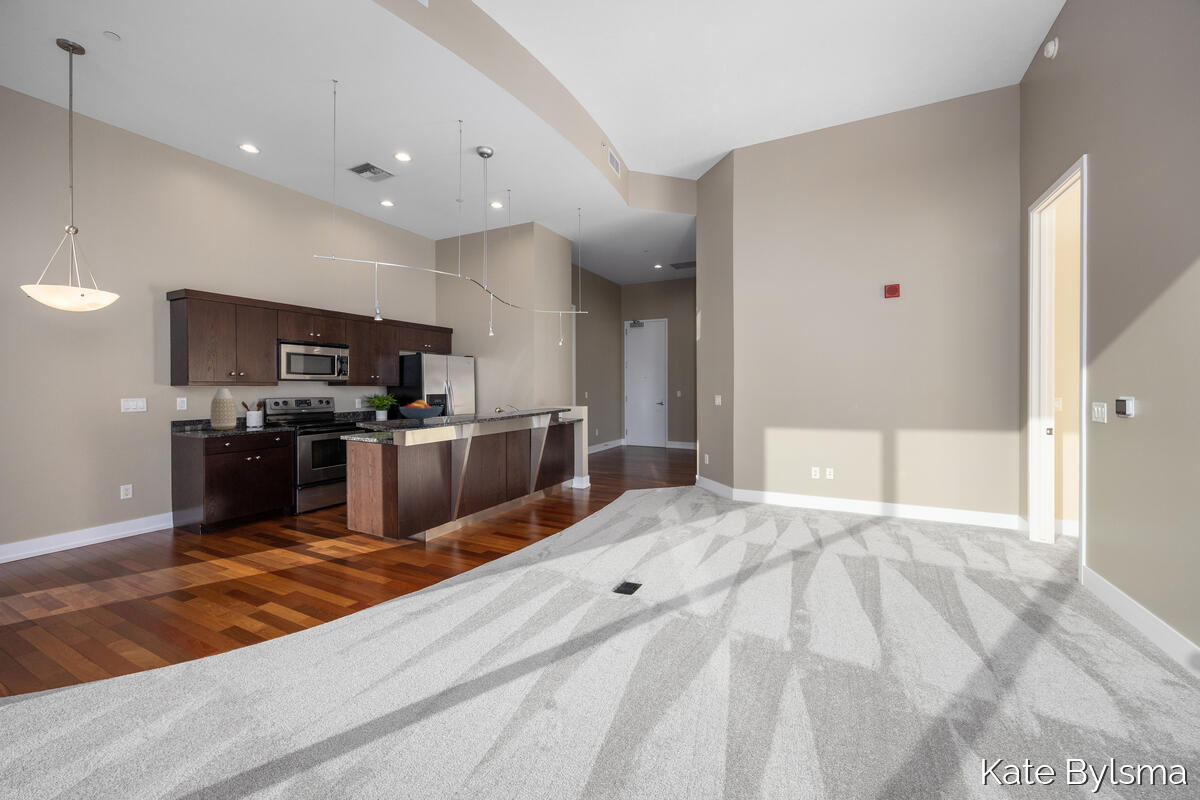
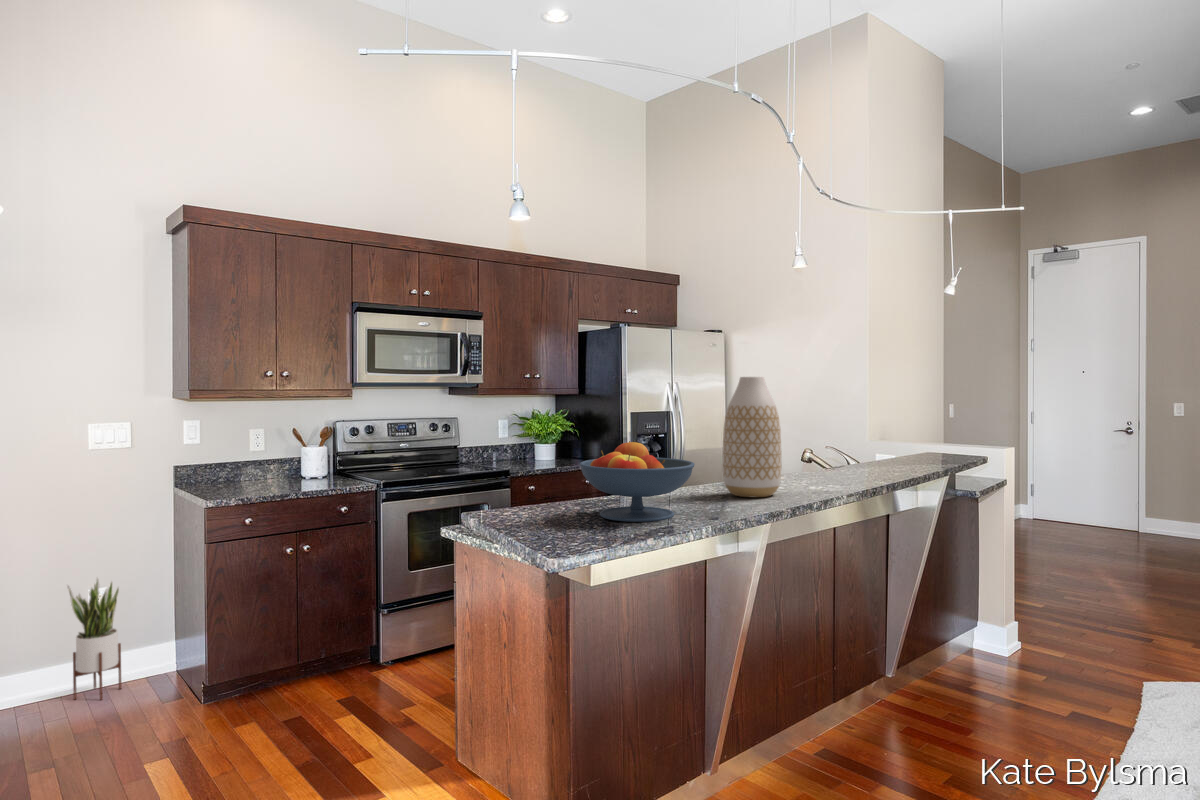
vase: present [211,388,236,430] -> present [723,377,782,498]
potted plant: none [113,478,144,542] -> present [67,578,121,700]

